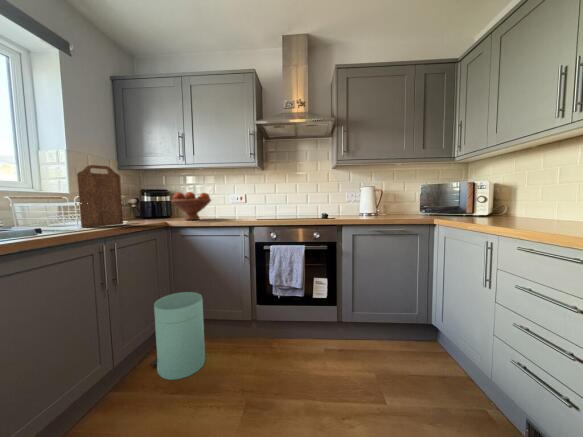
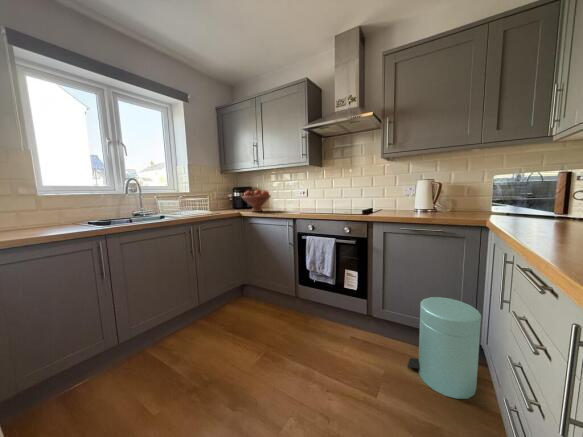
cutting board: present [77,165,123,227] -> none [178,176,206,216]
trash can: present [150,292,205,380] -> present [408,297,481,399]

